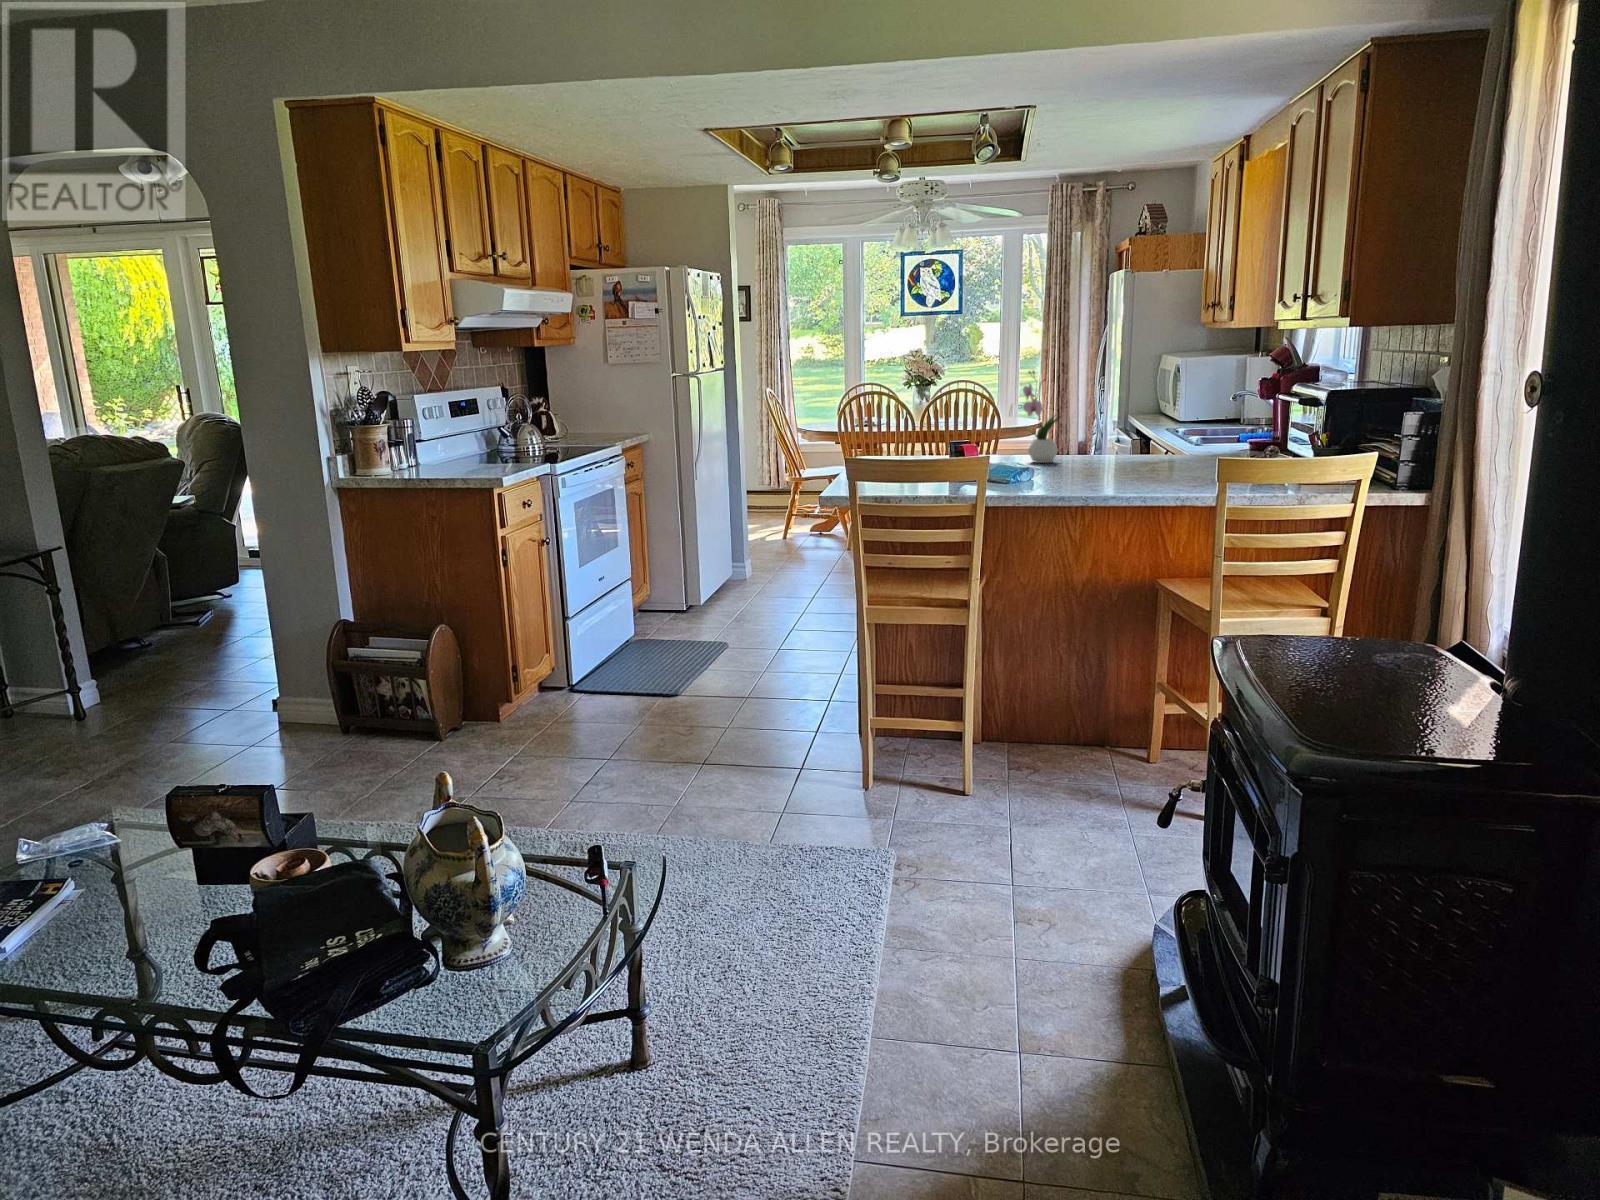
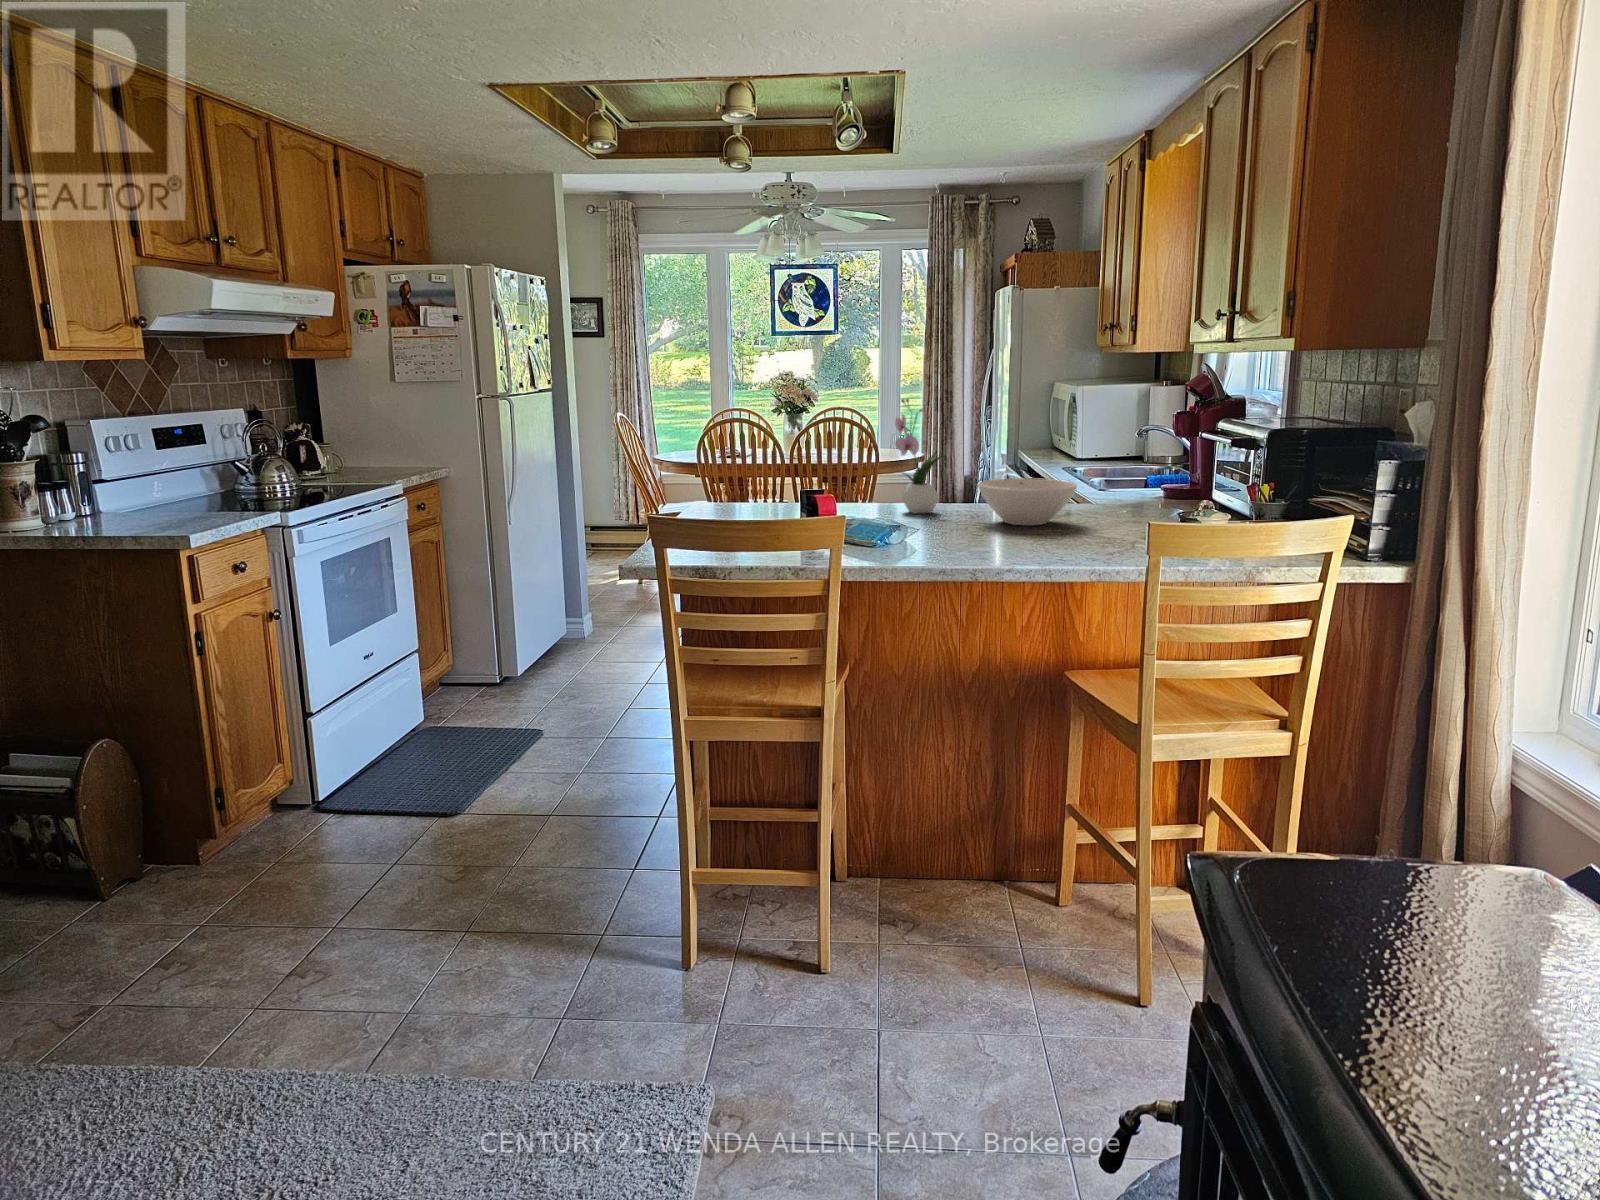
bowl: none [1091,434,1171,470] -> present [978,478,1077,525]

